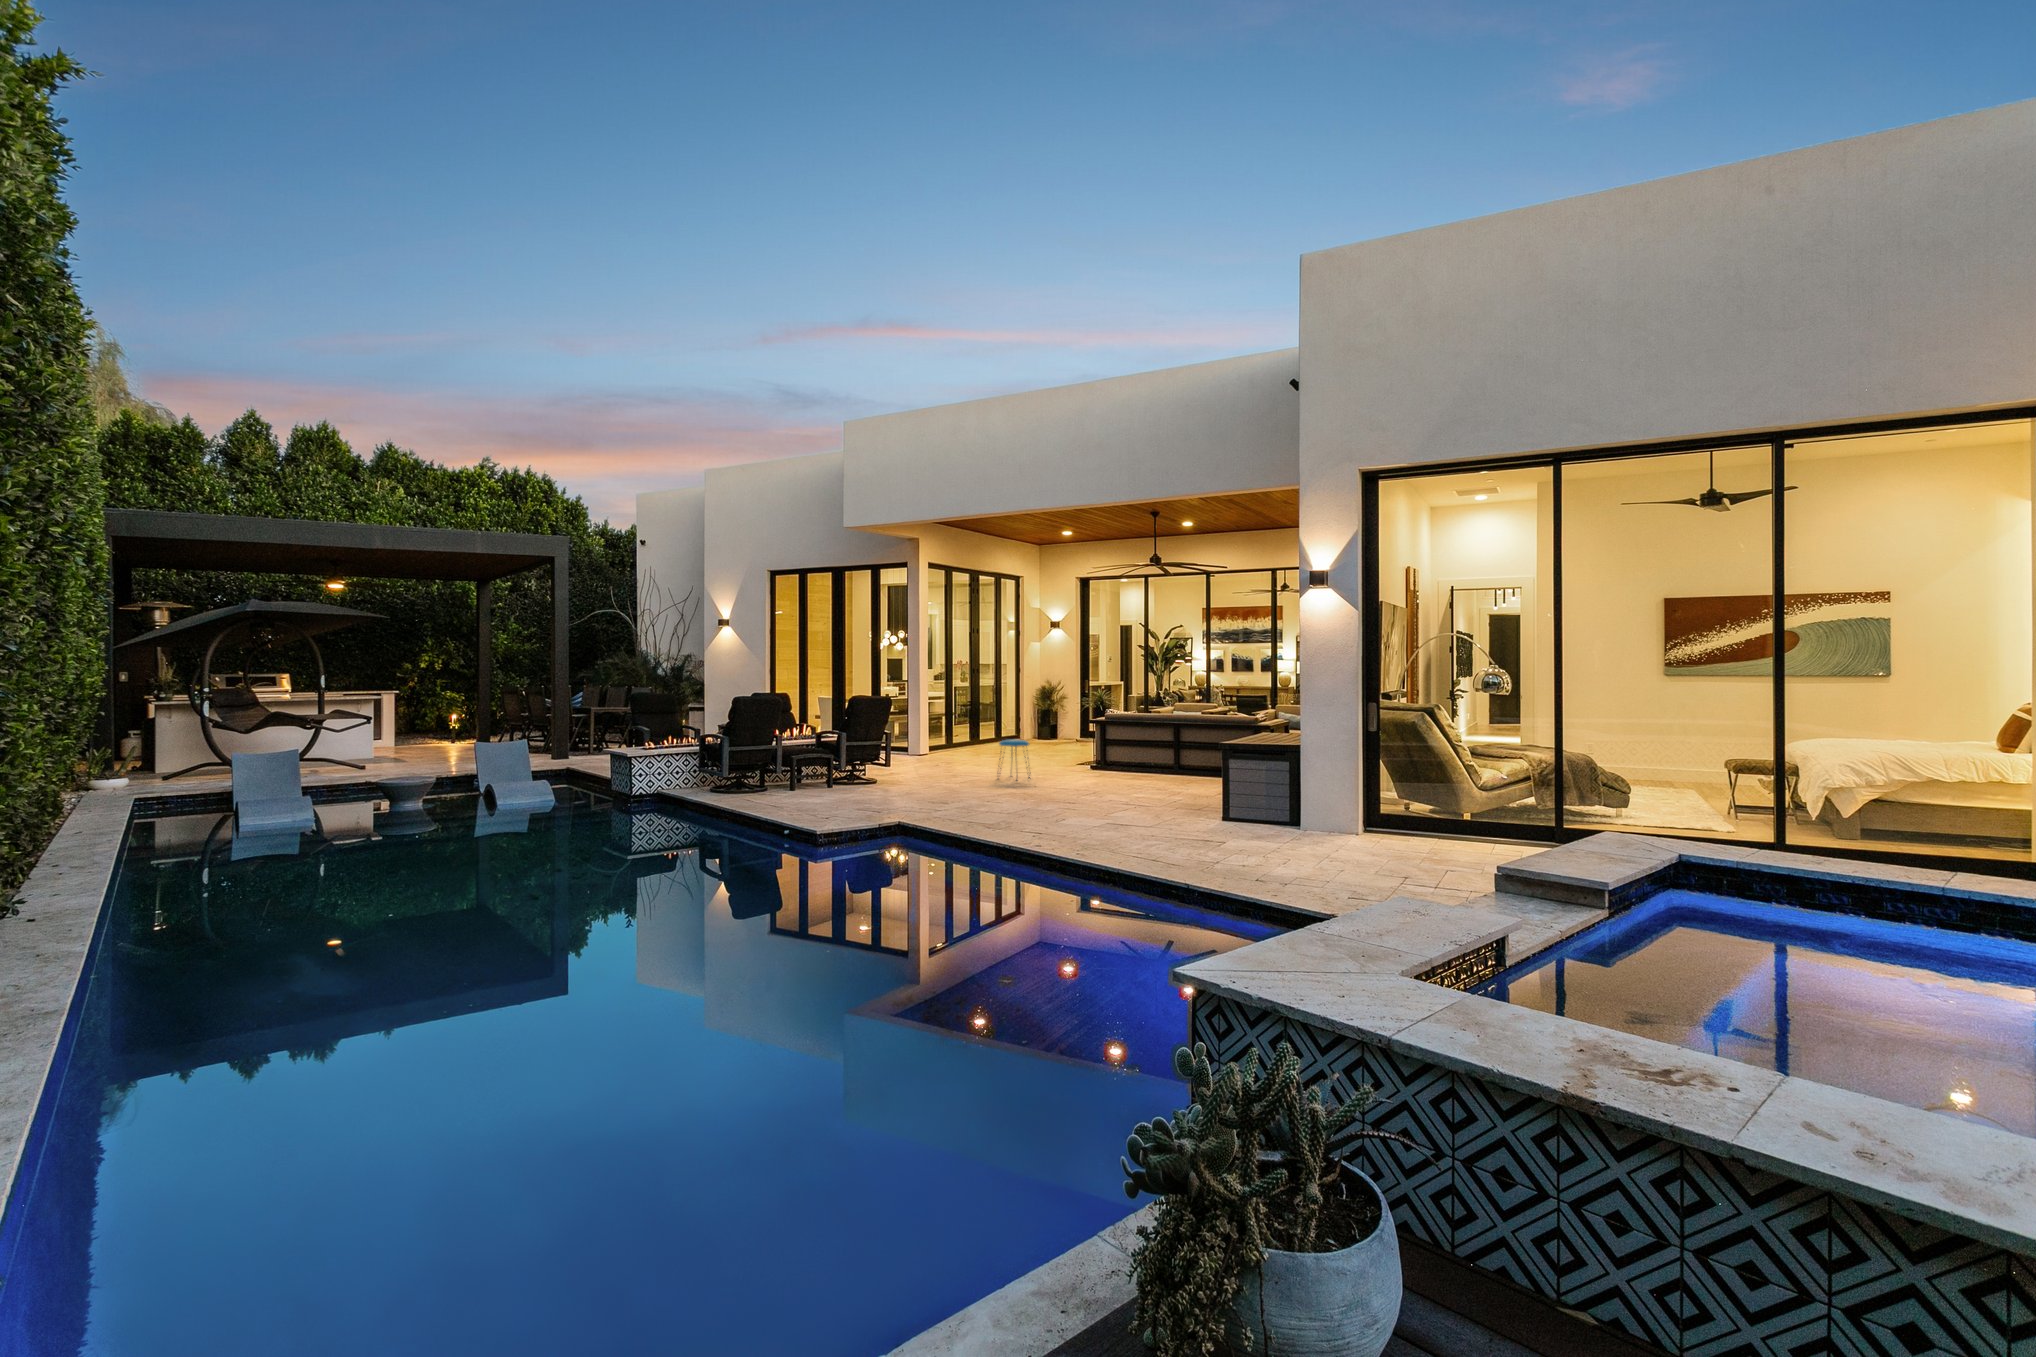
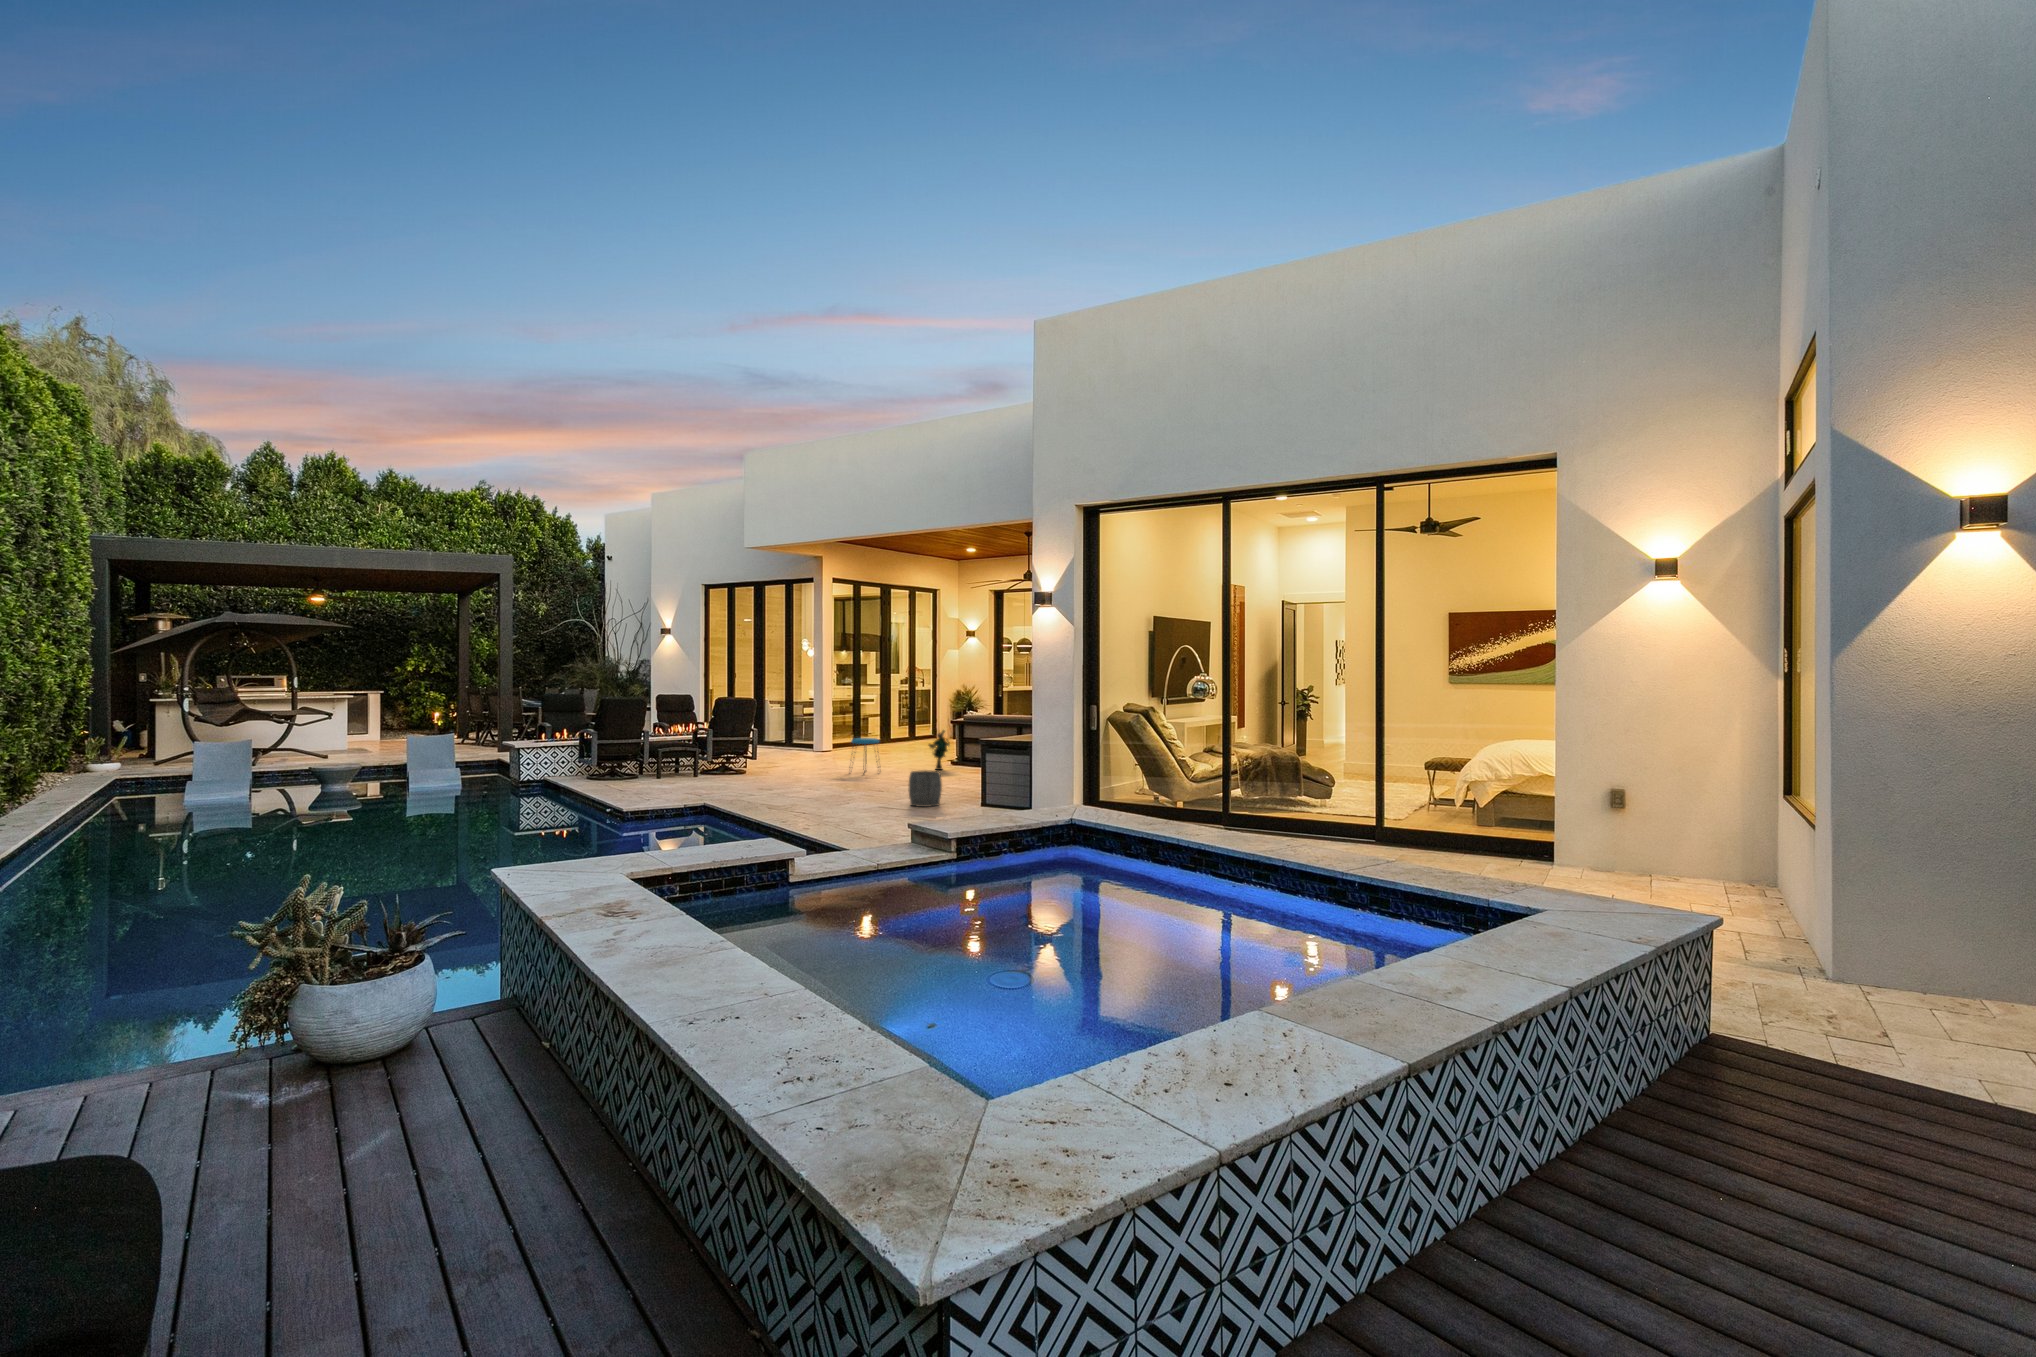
decorative plant: none [1074,729,1098,772] -> present [929,730,950,770]
woven basket: none [1137,779,1174,819] -> present [909,771,942,807]

